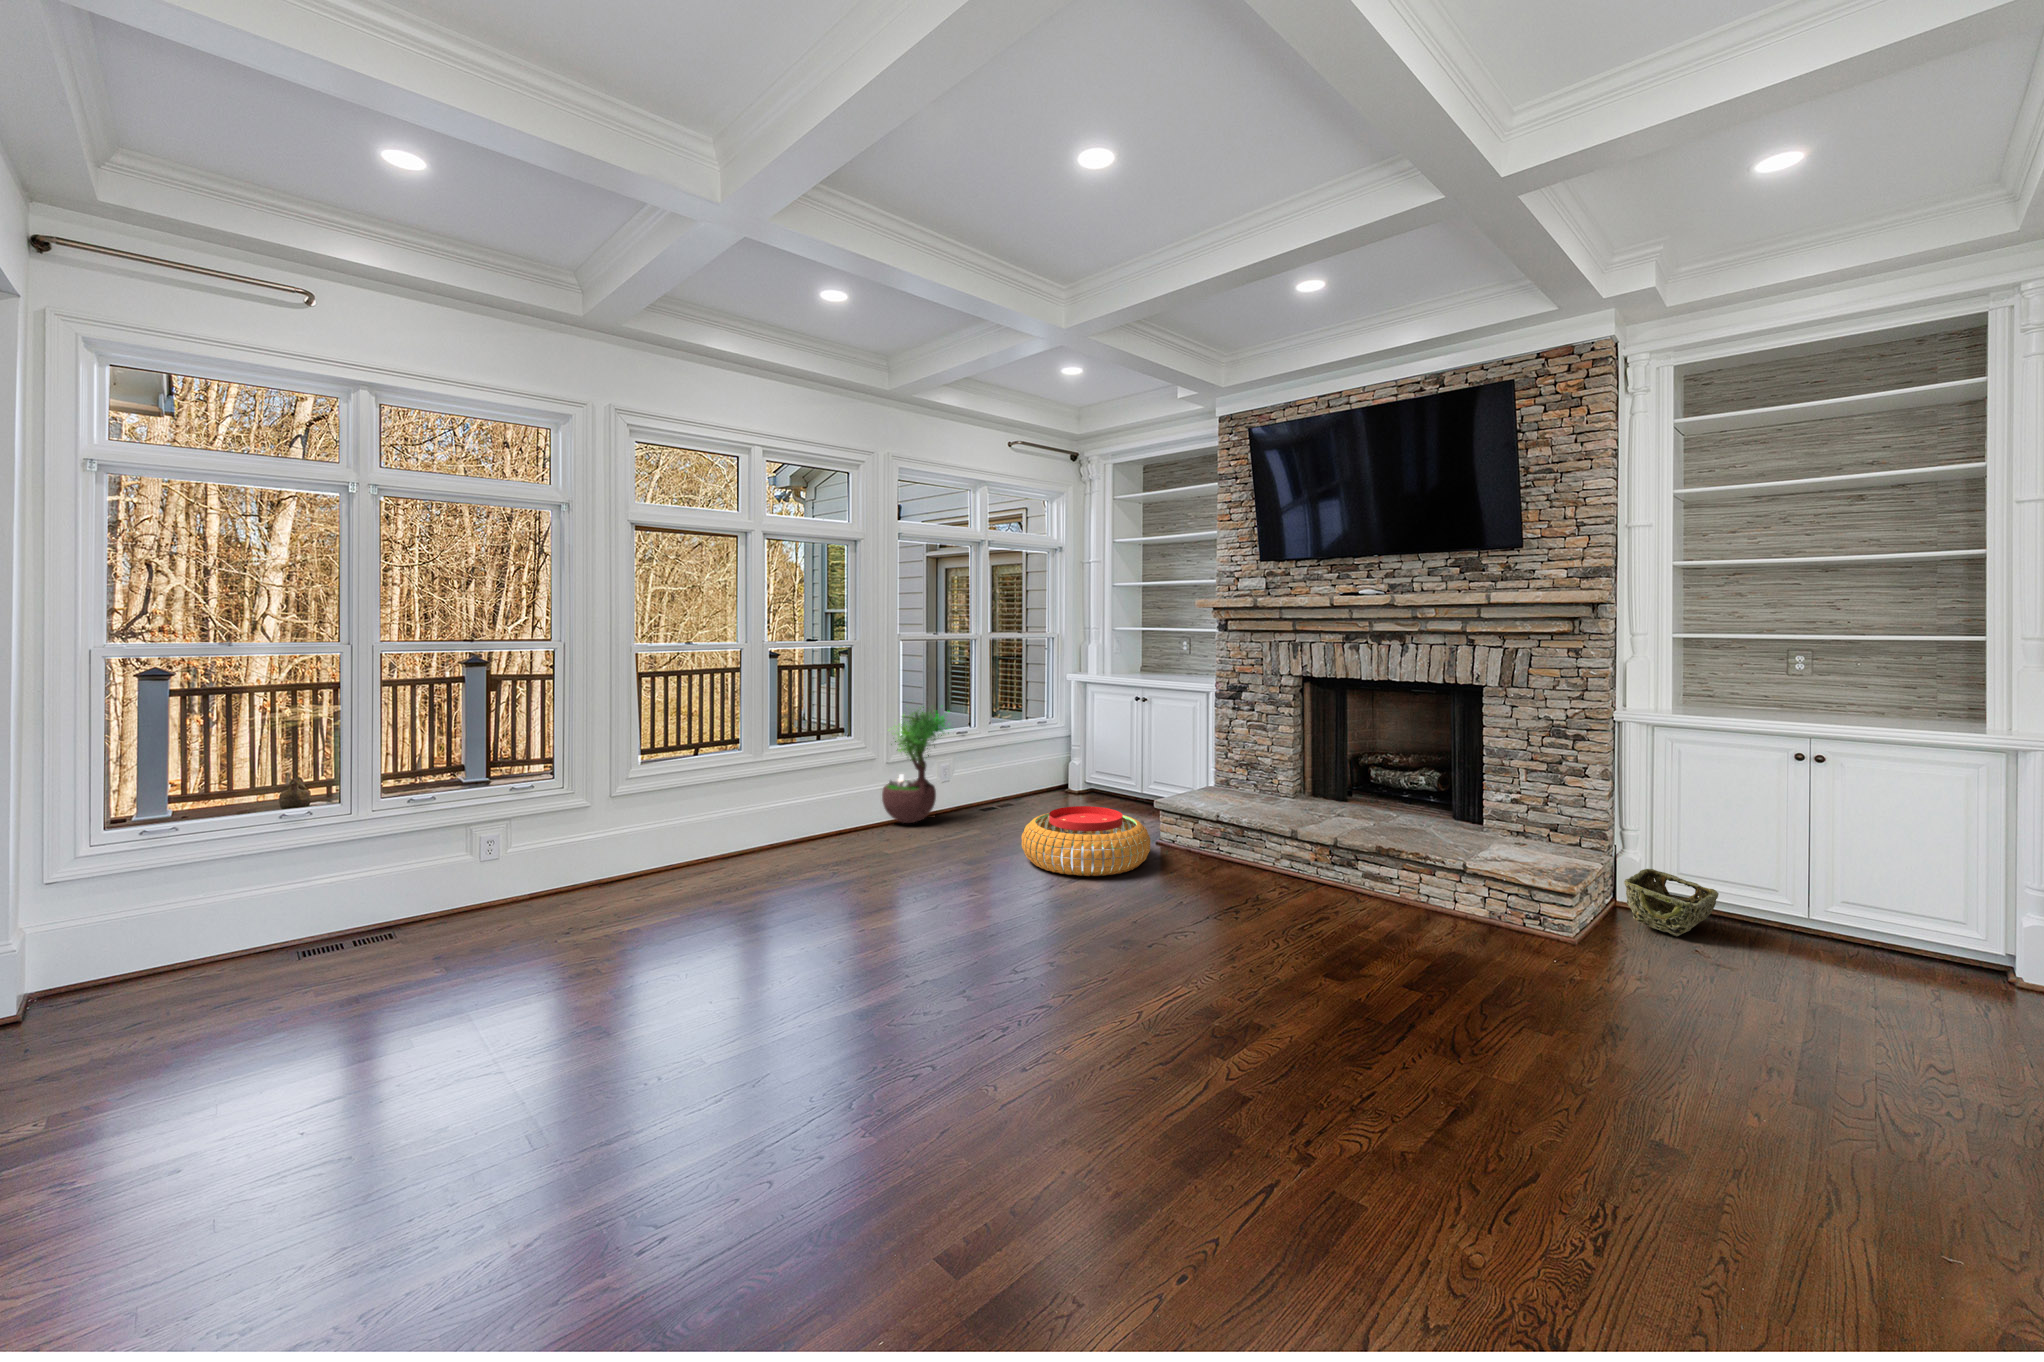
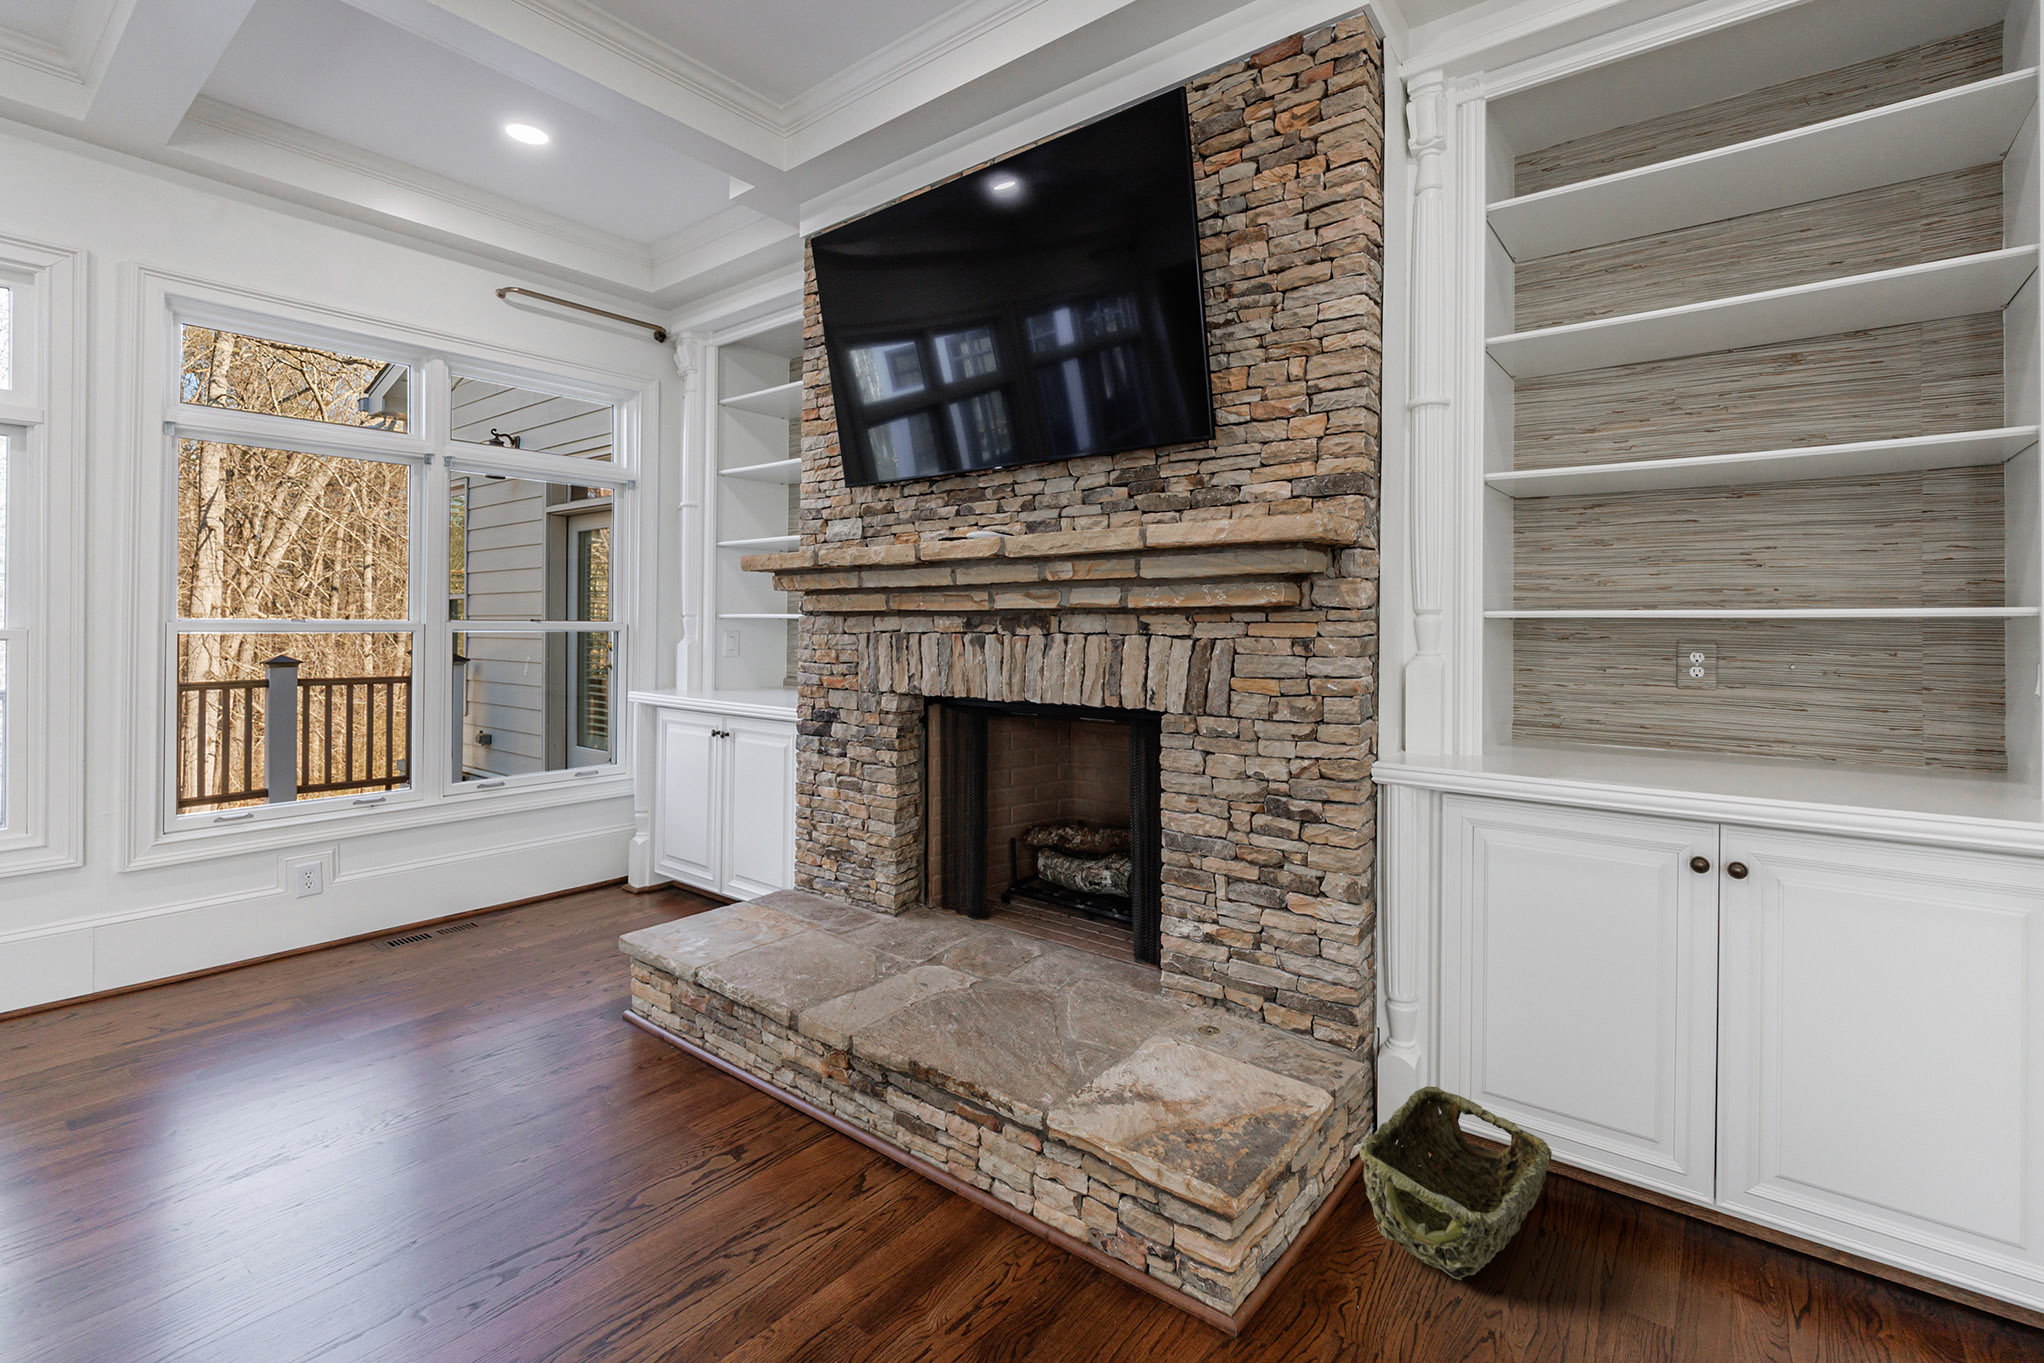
potted tree: present [882,707,949,823] -> none [67,745,263,987]
pouf: present [1021,806,1150,876] -> none [196,961,534,1145]

